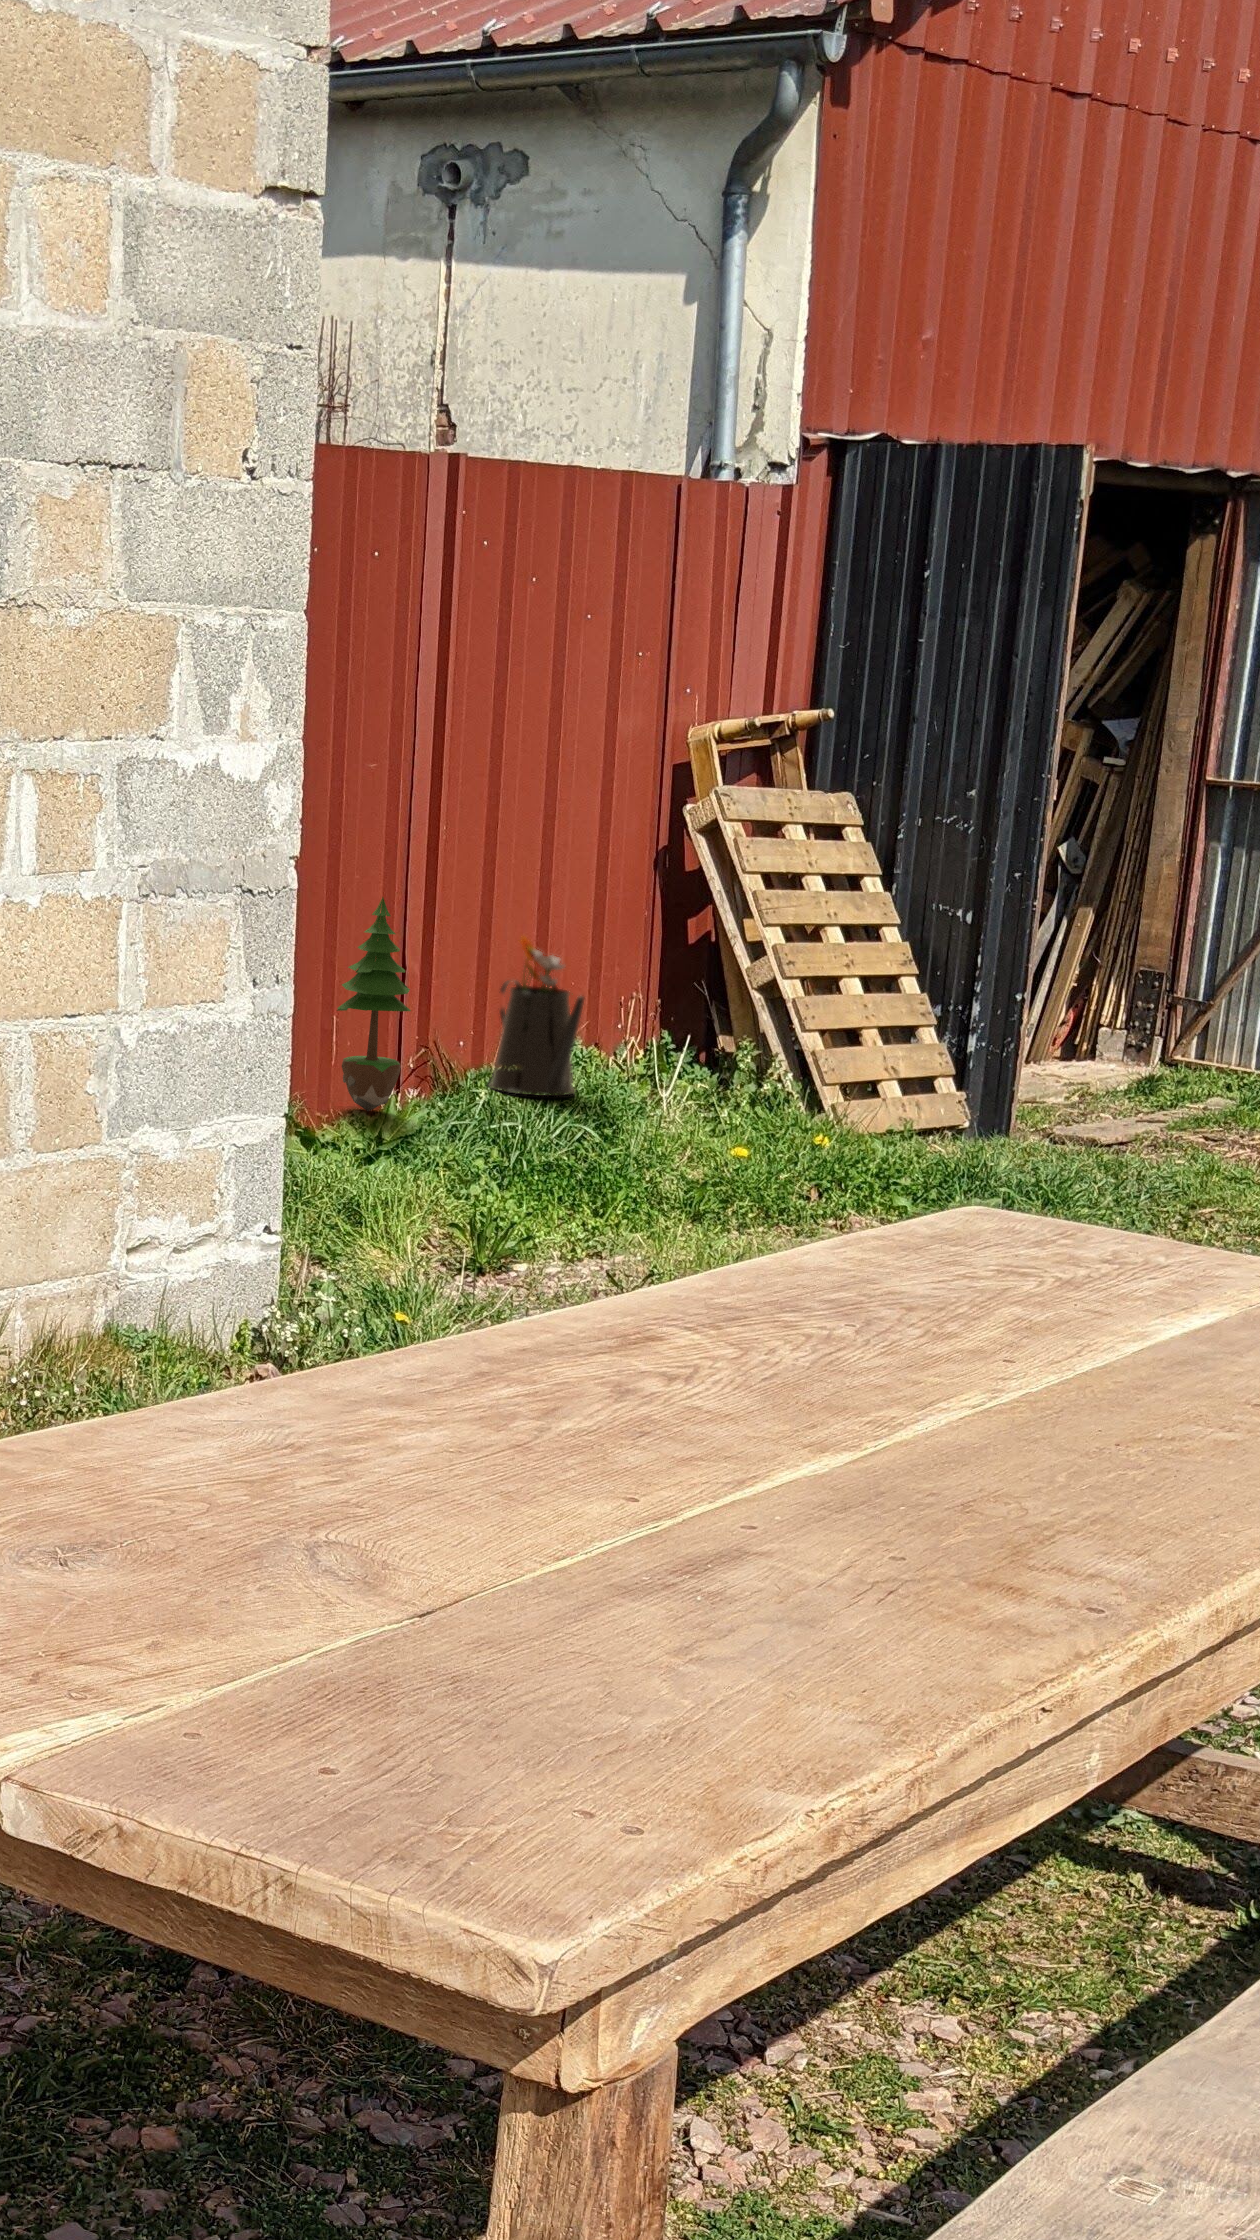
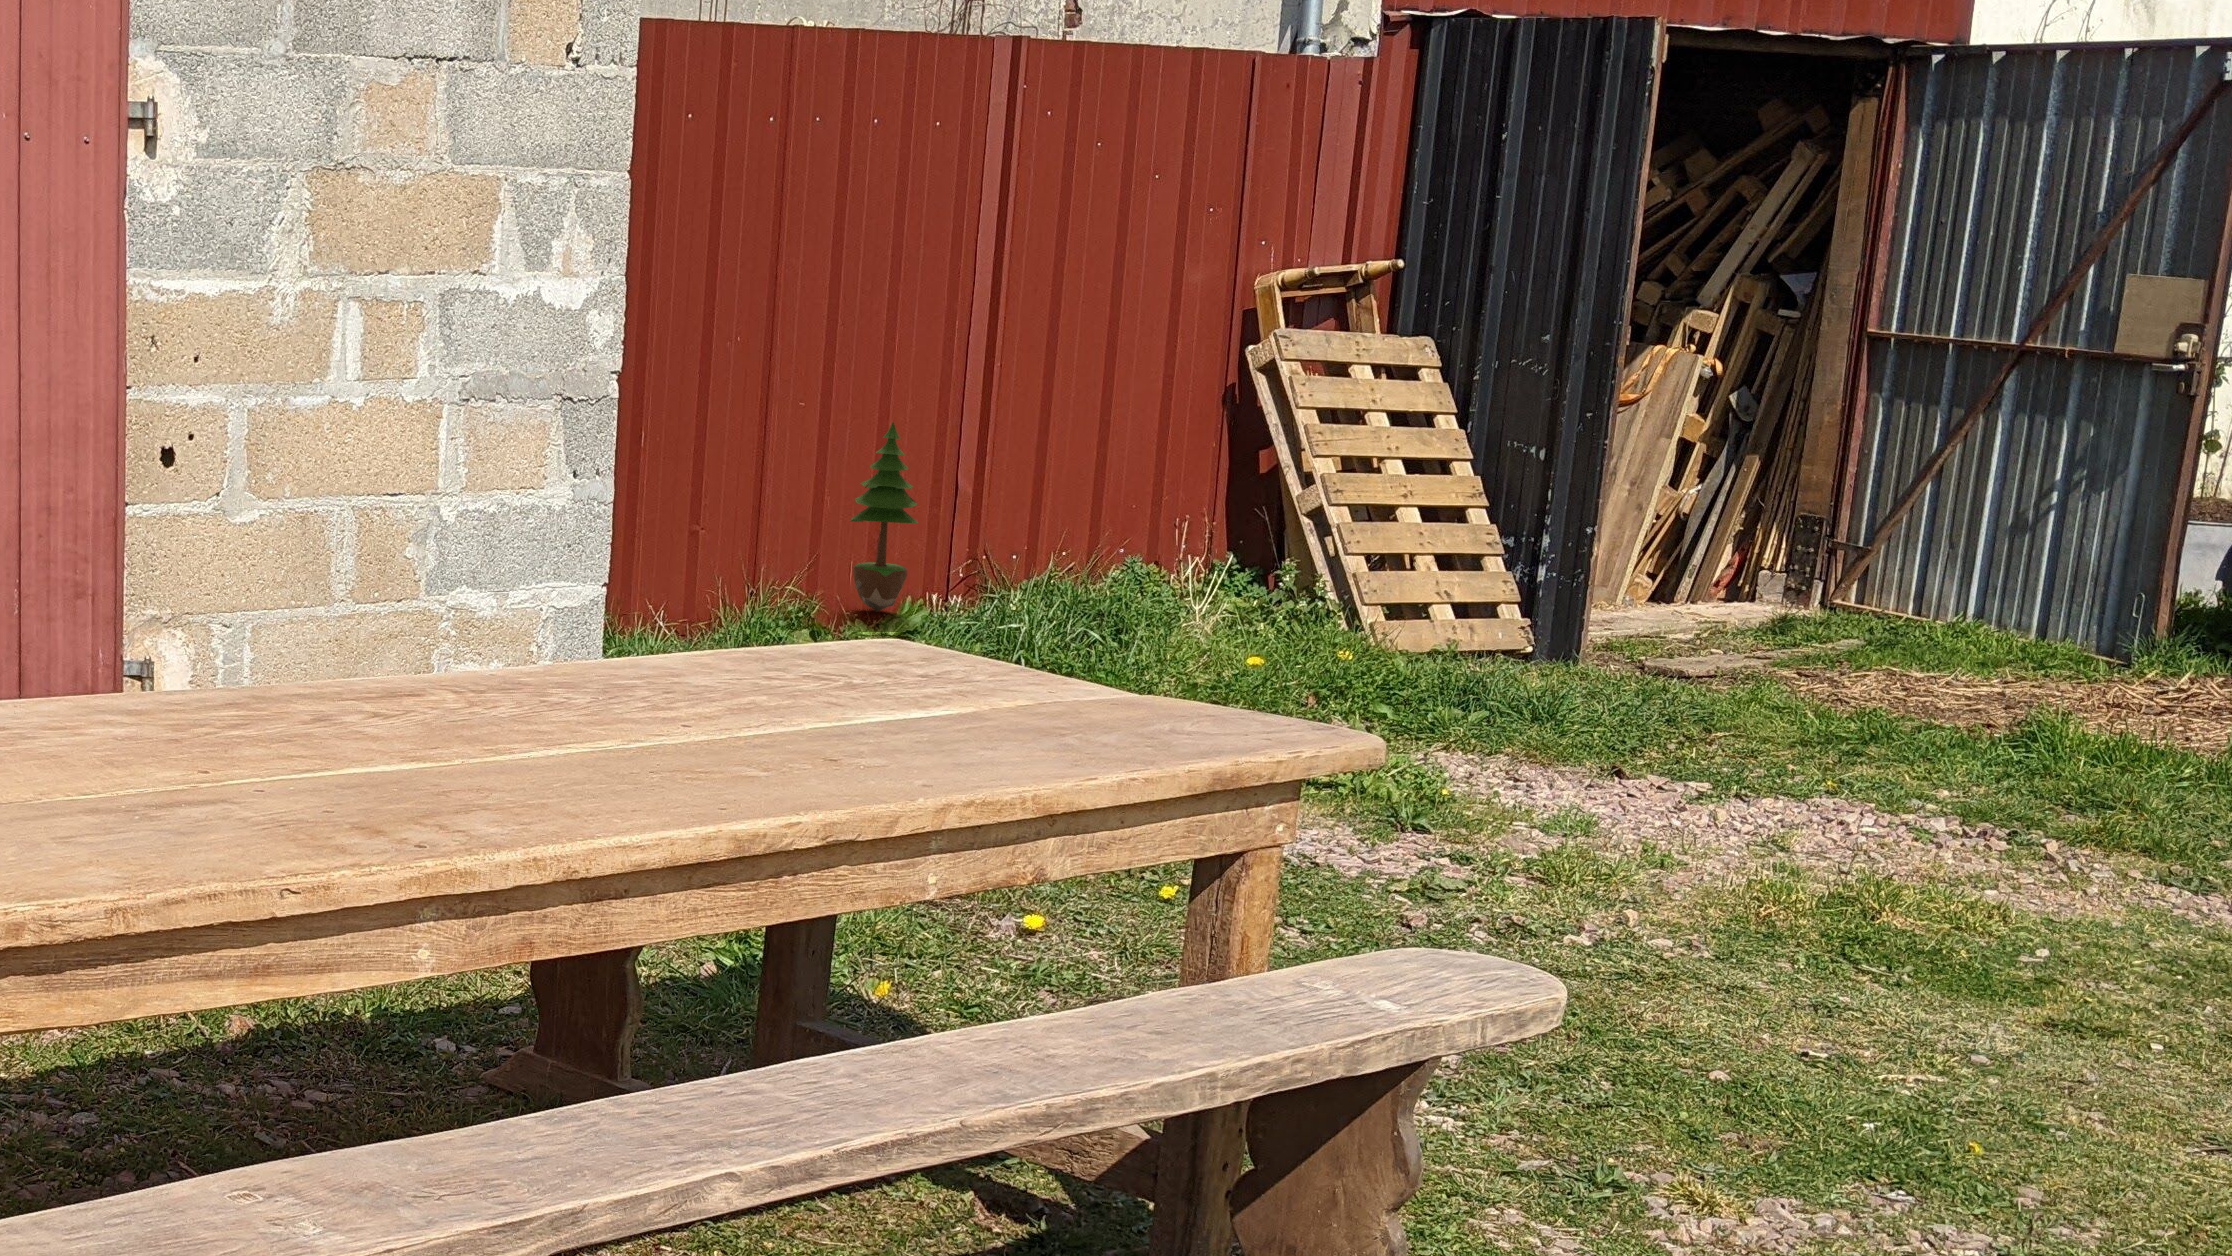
watering can: present [489,936,584,1096] -> none [1018,459,1105,606]

